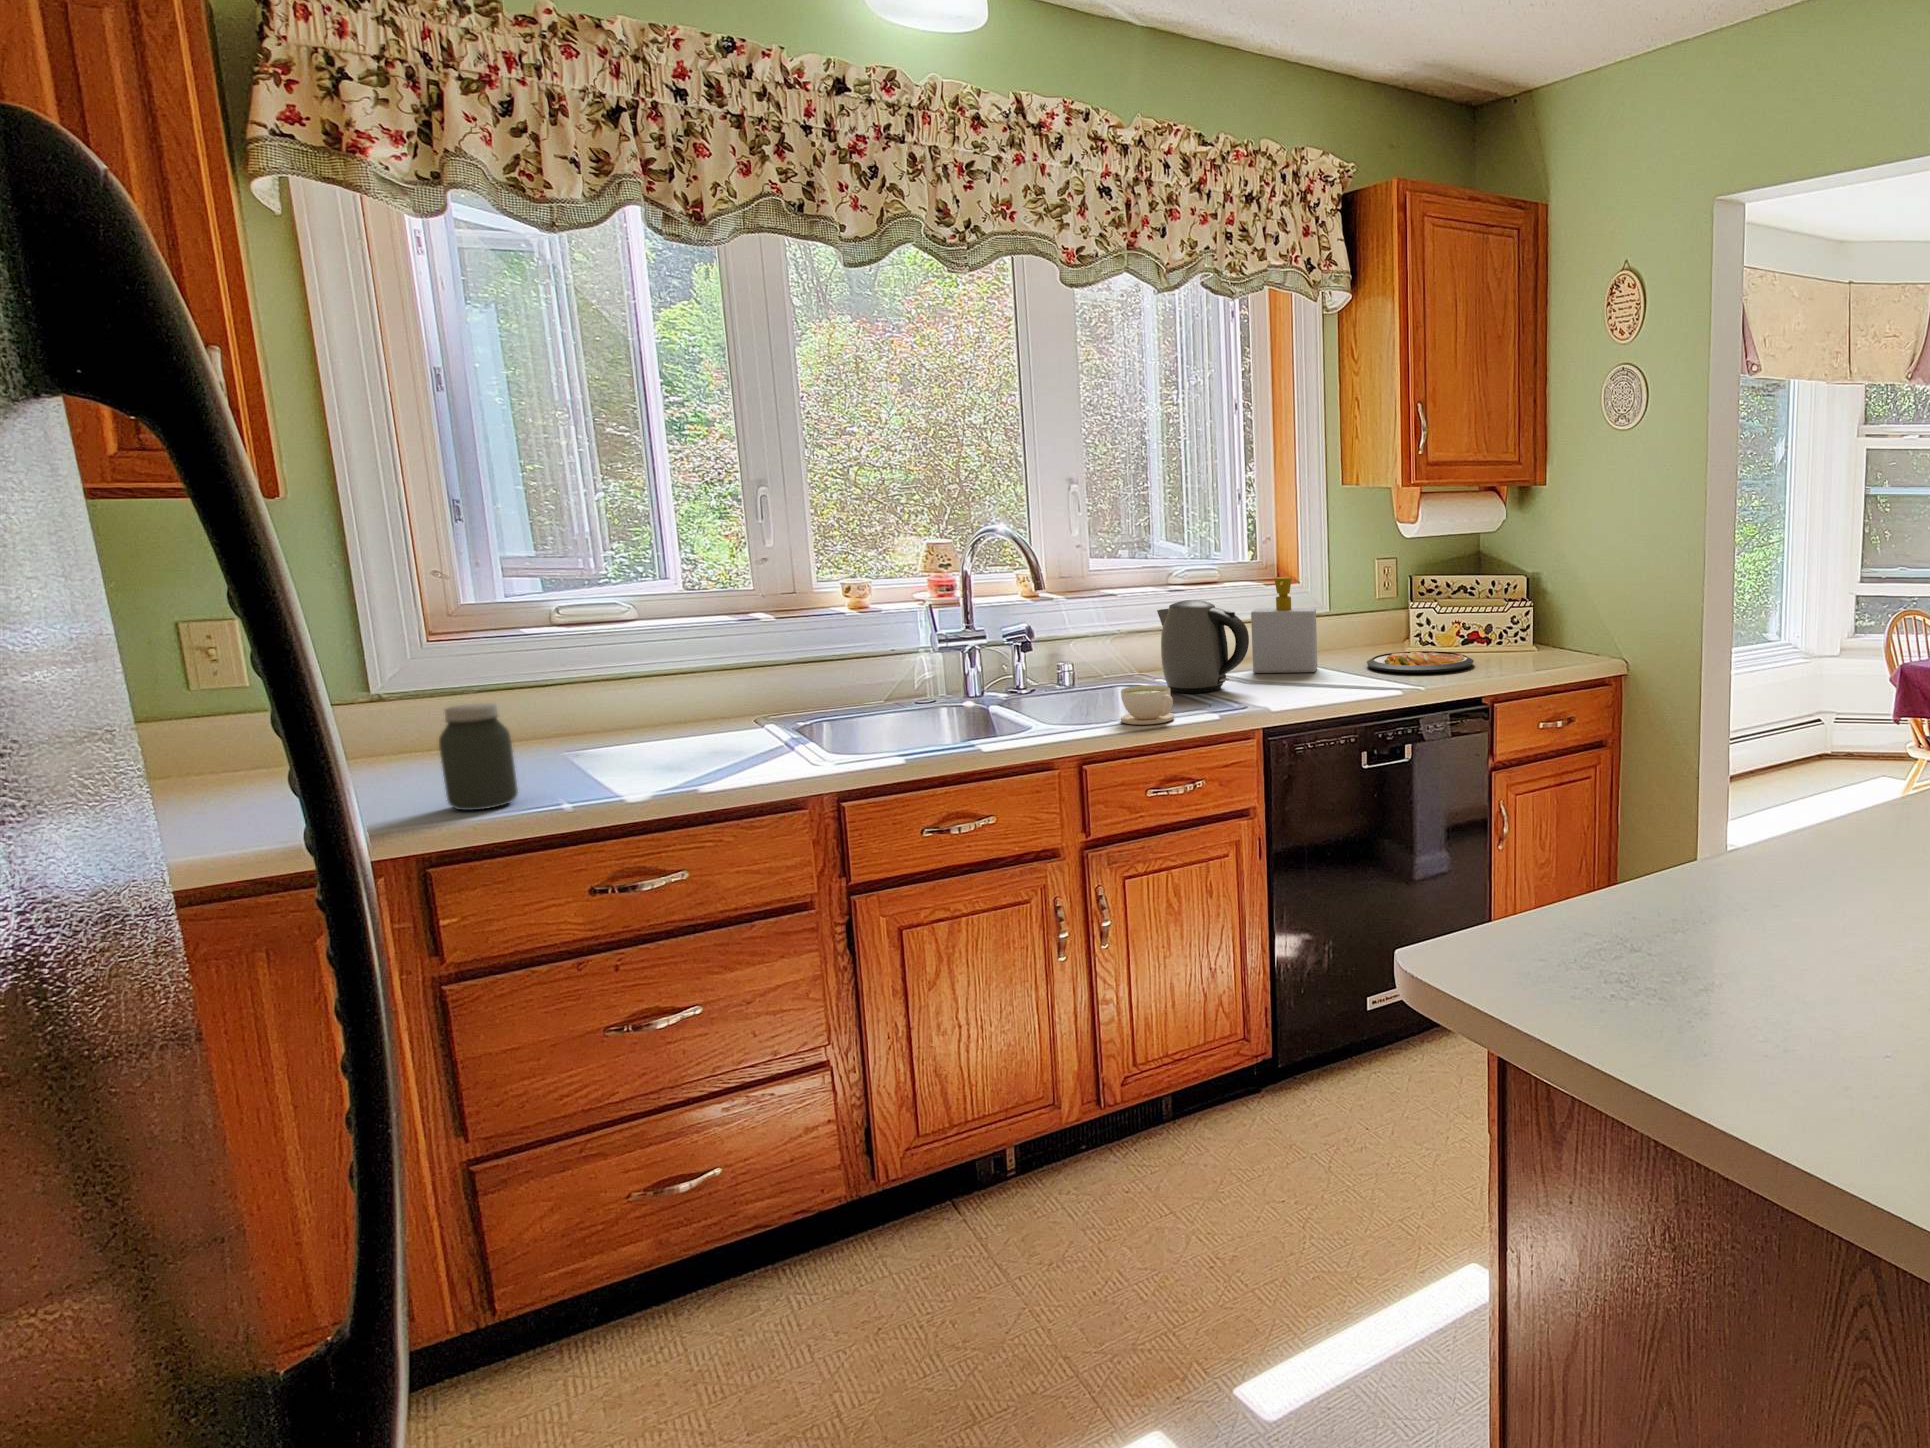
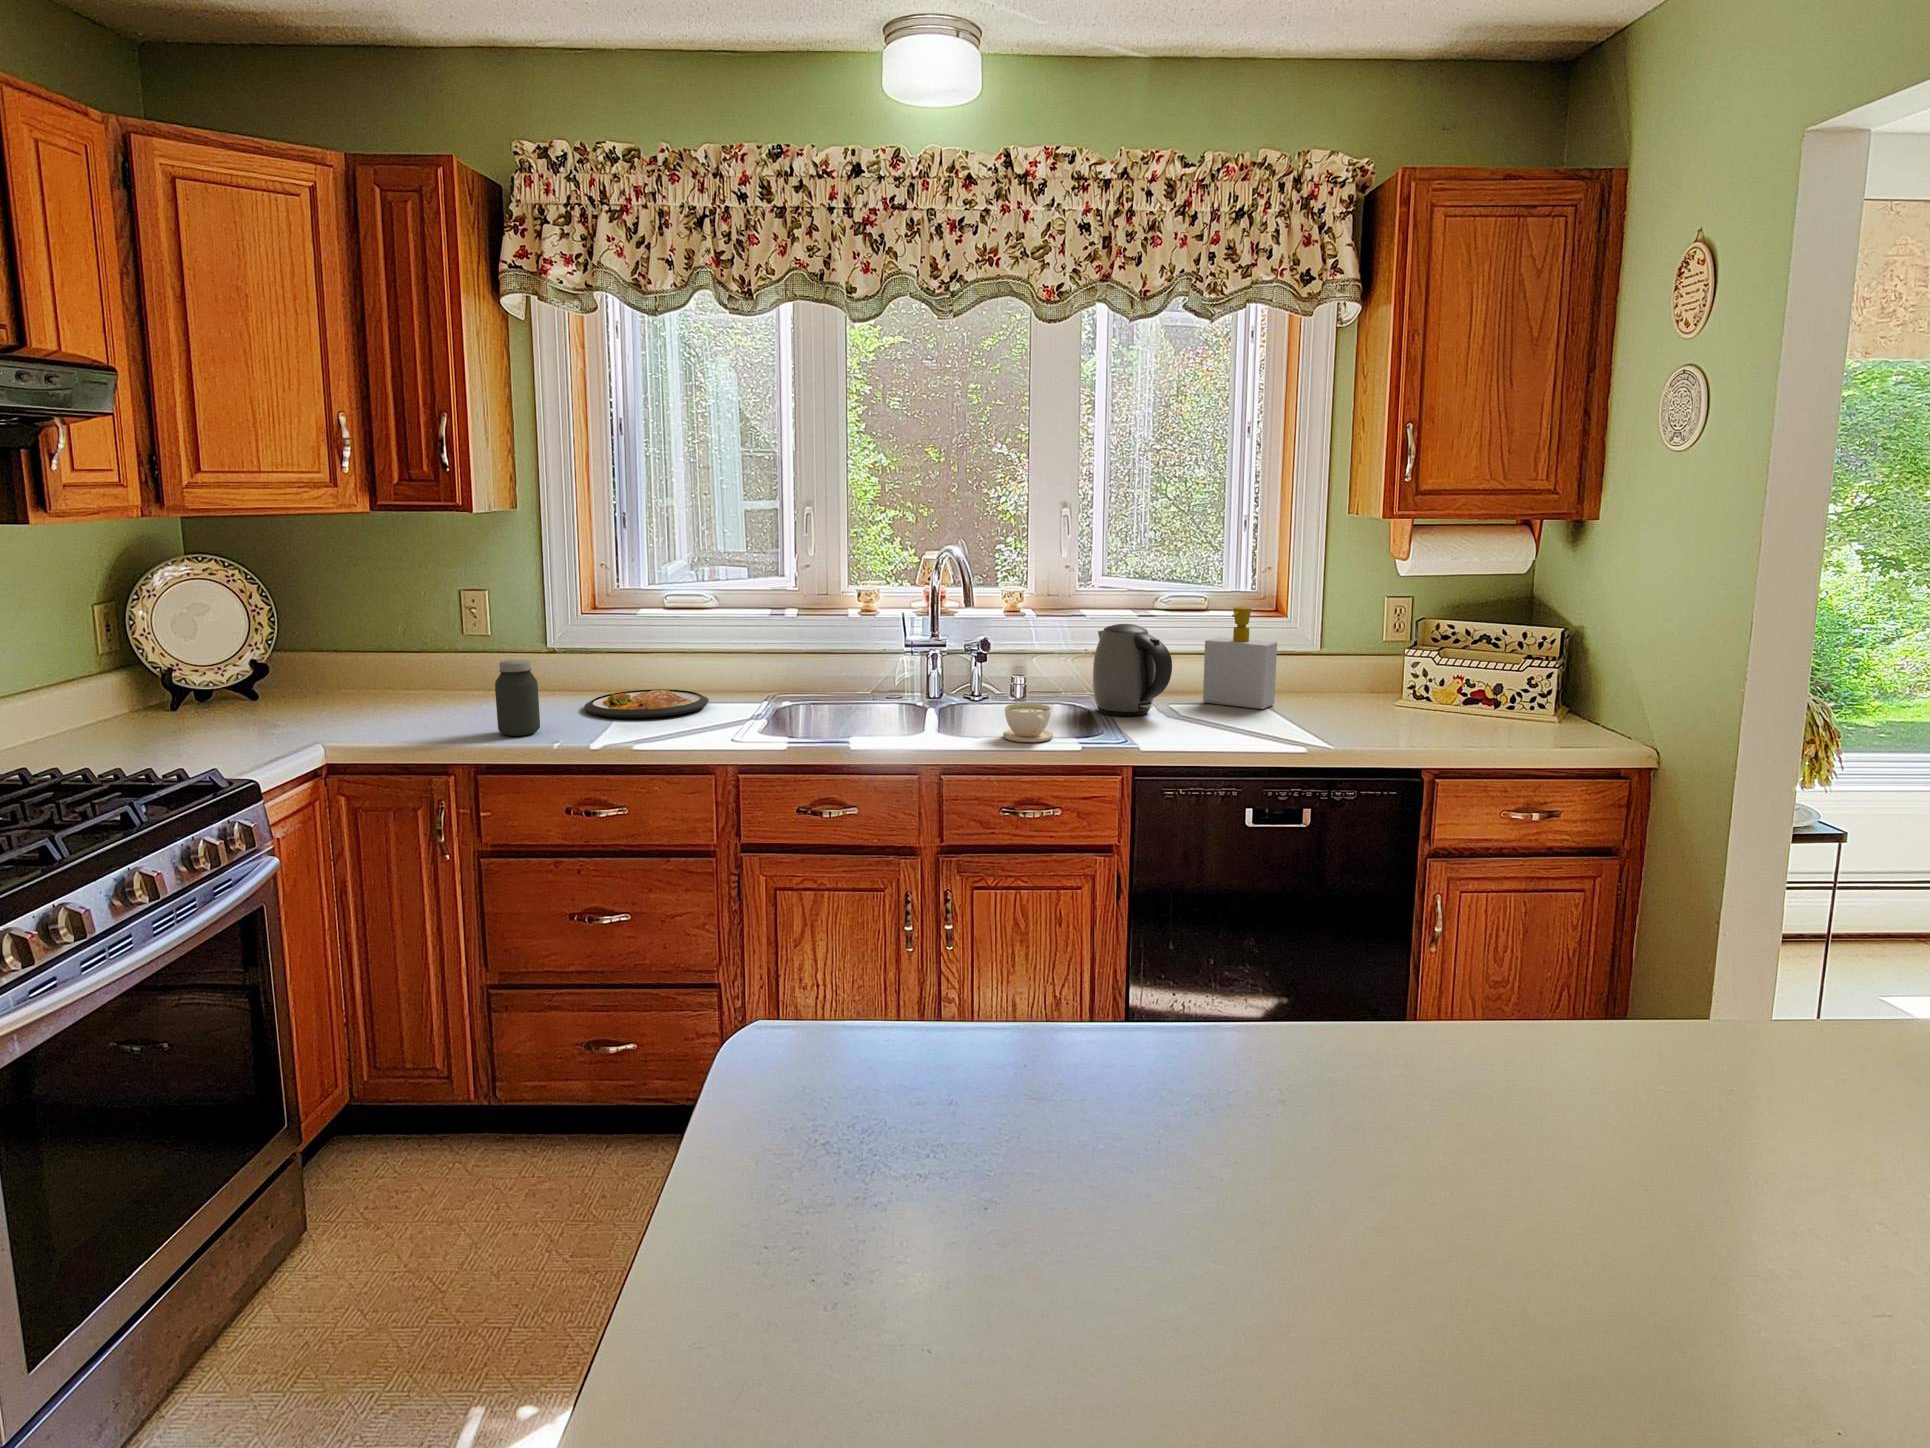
dish: present [1367,651,1474,673] -> present [584,689,709,718]

